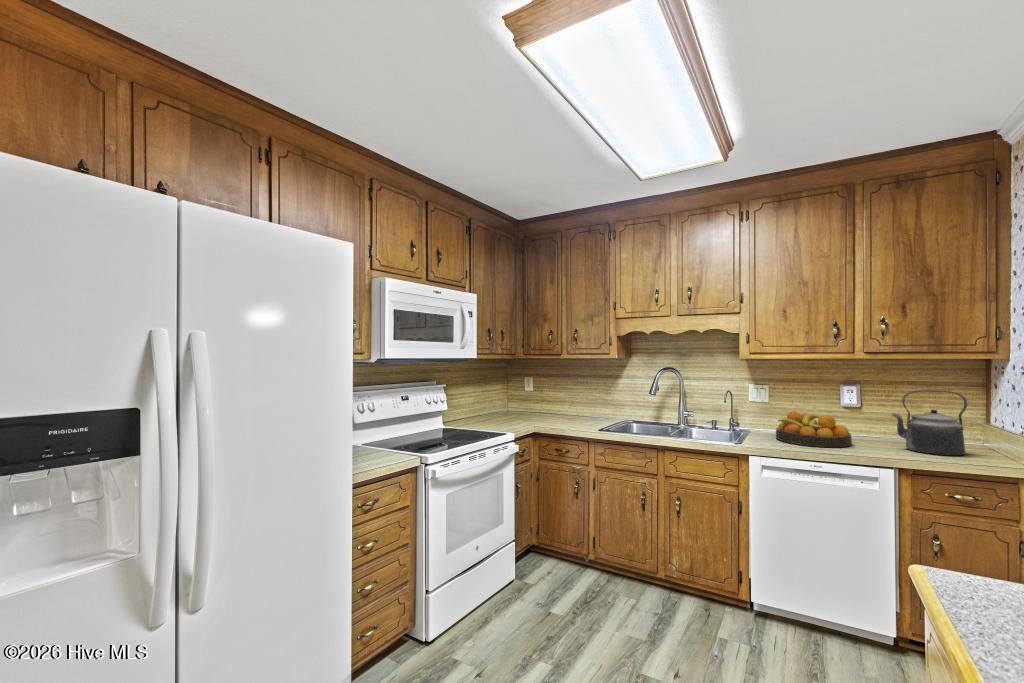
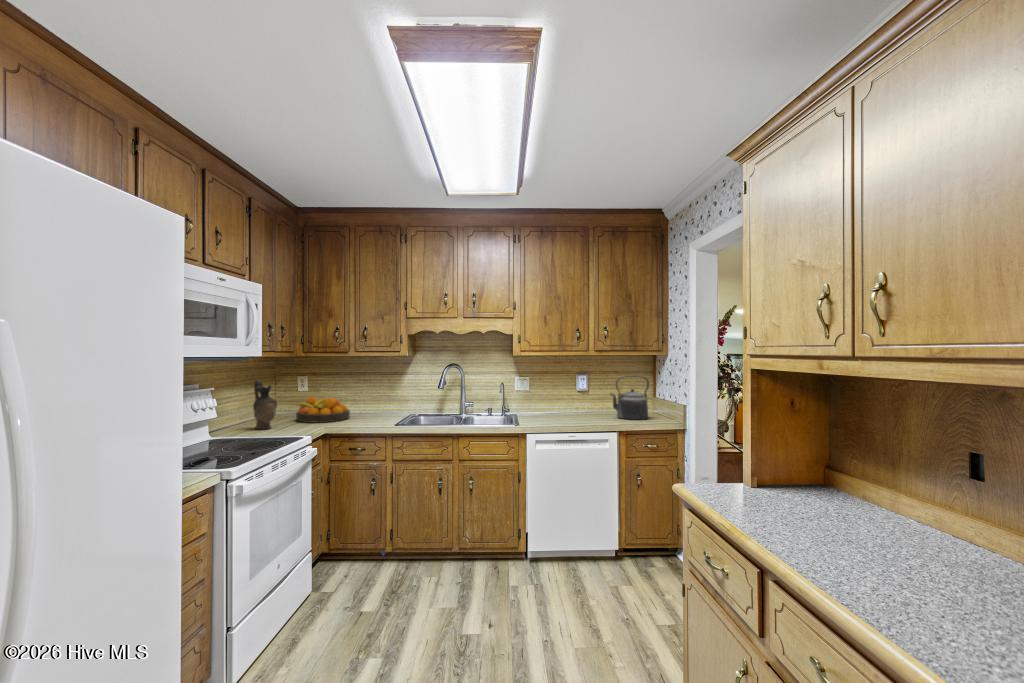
ceramic pitcher: none [479,378,498,422] -> present [253,380,277,429]
fruit bowl: present [776,411,852,447] -> present [296,397,350,423]

